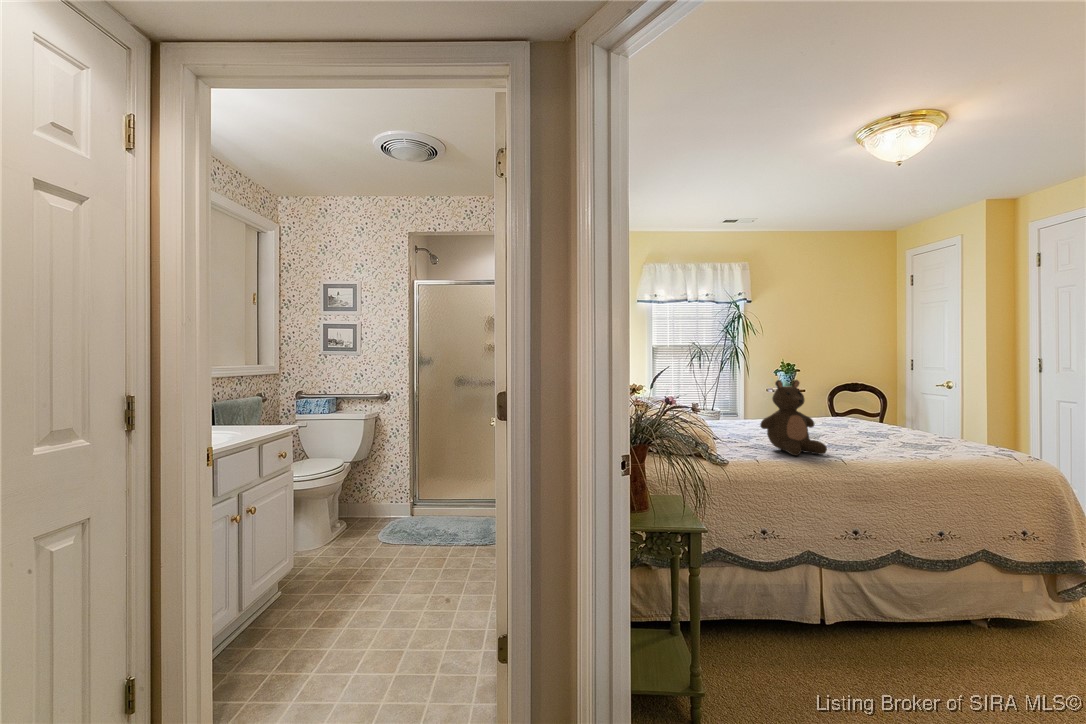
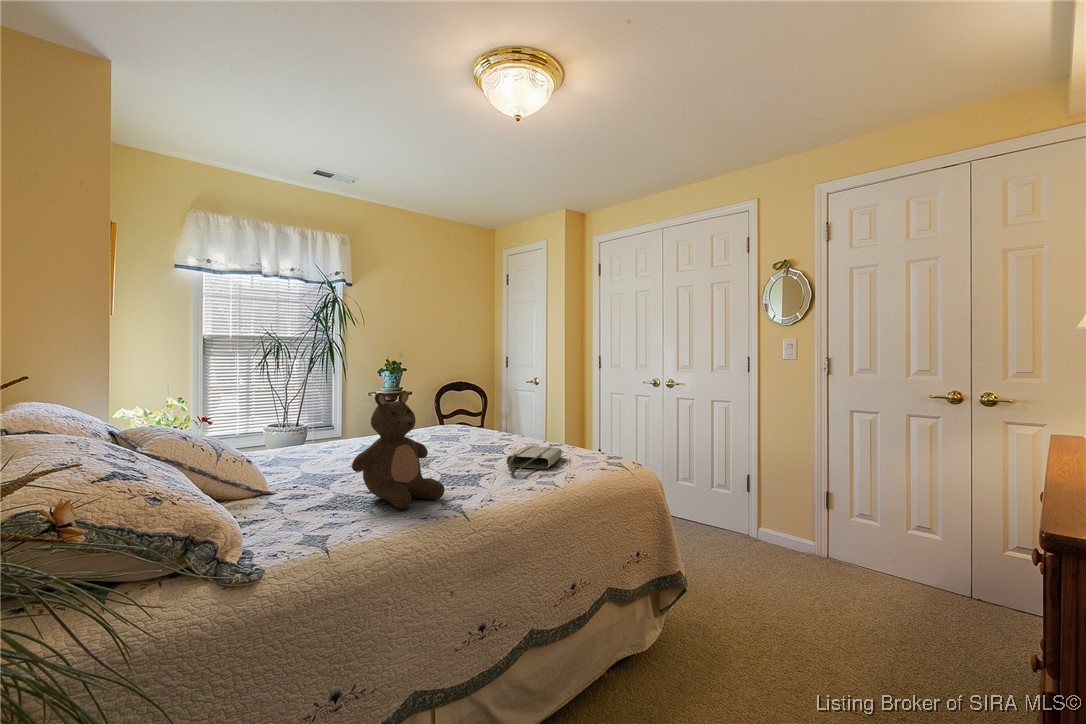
tote bag: none [887,434,952,451] -> present [506,446,562,472]

